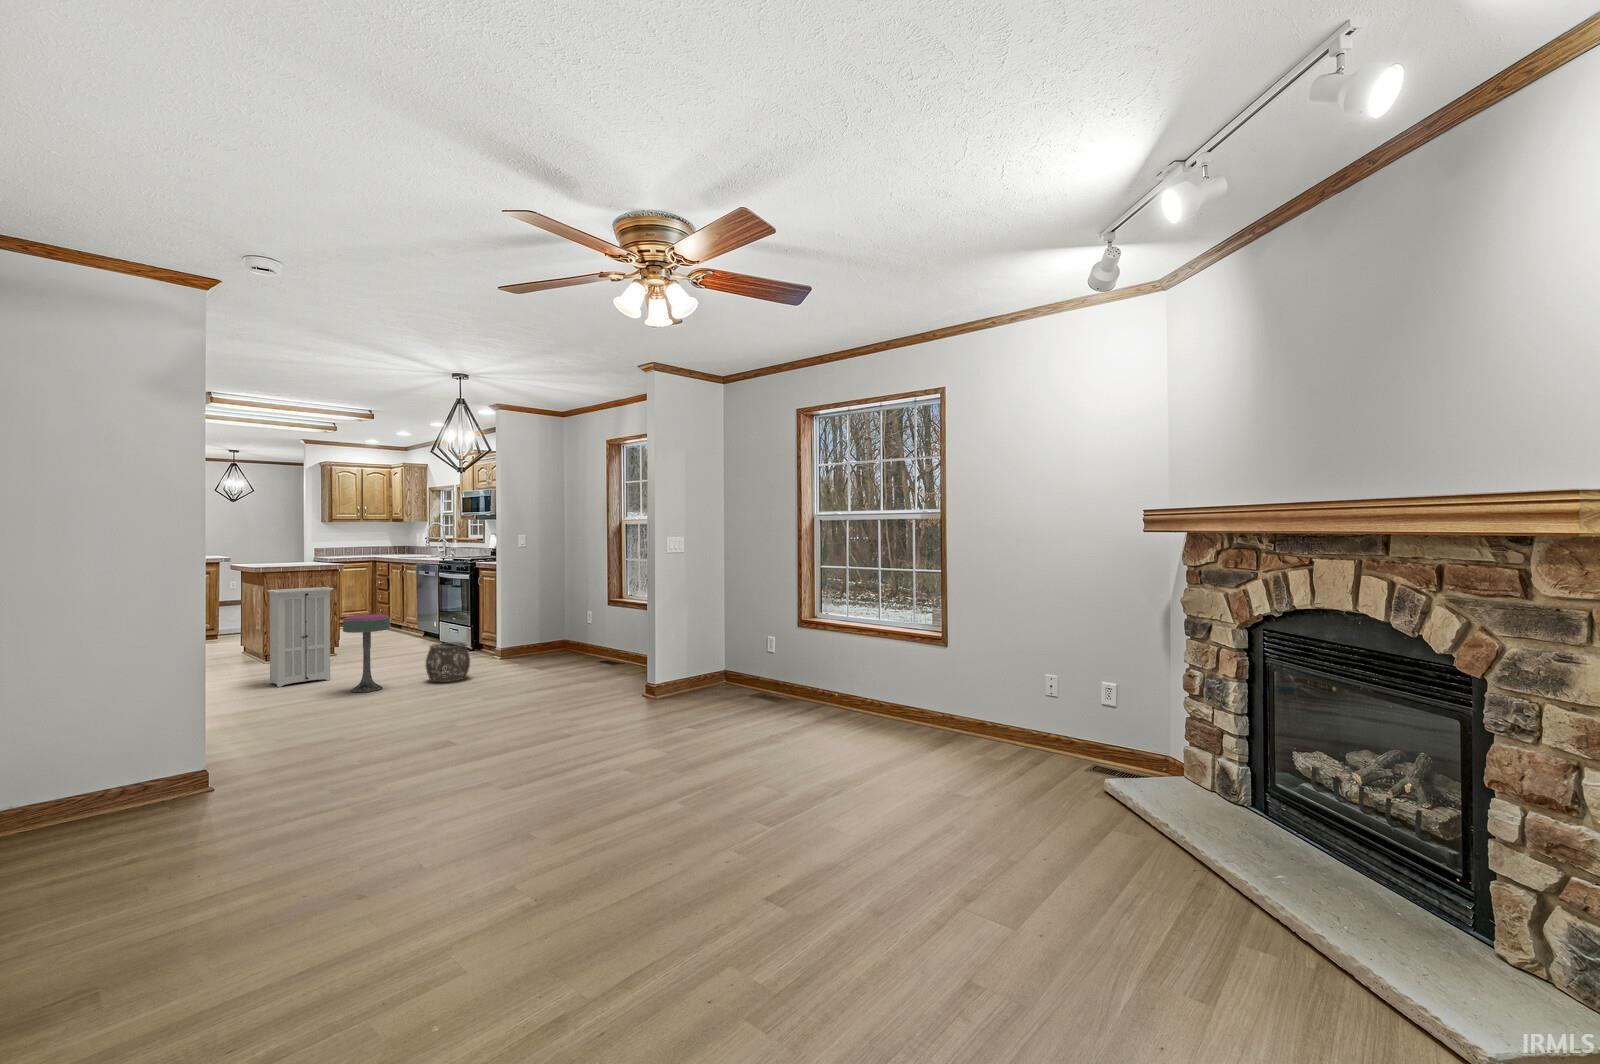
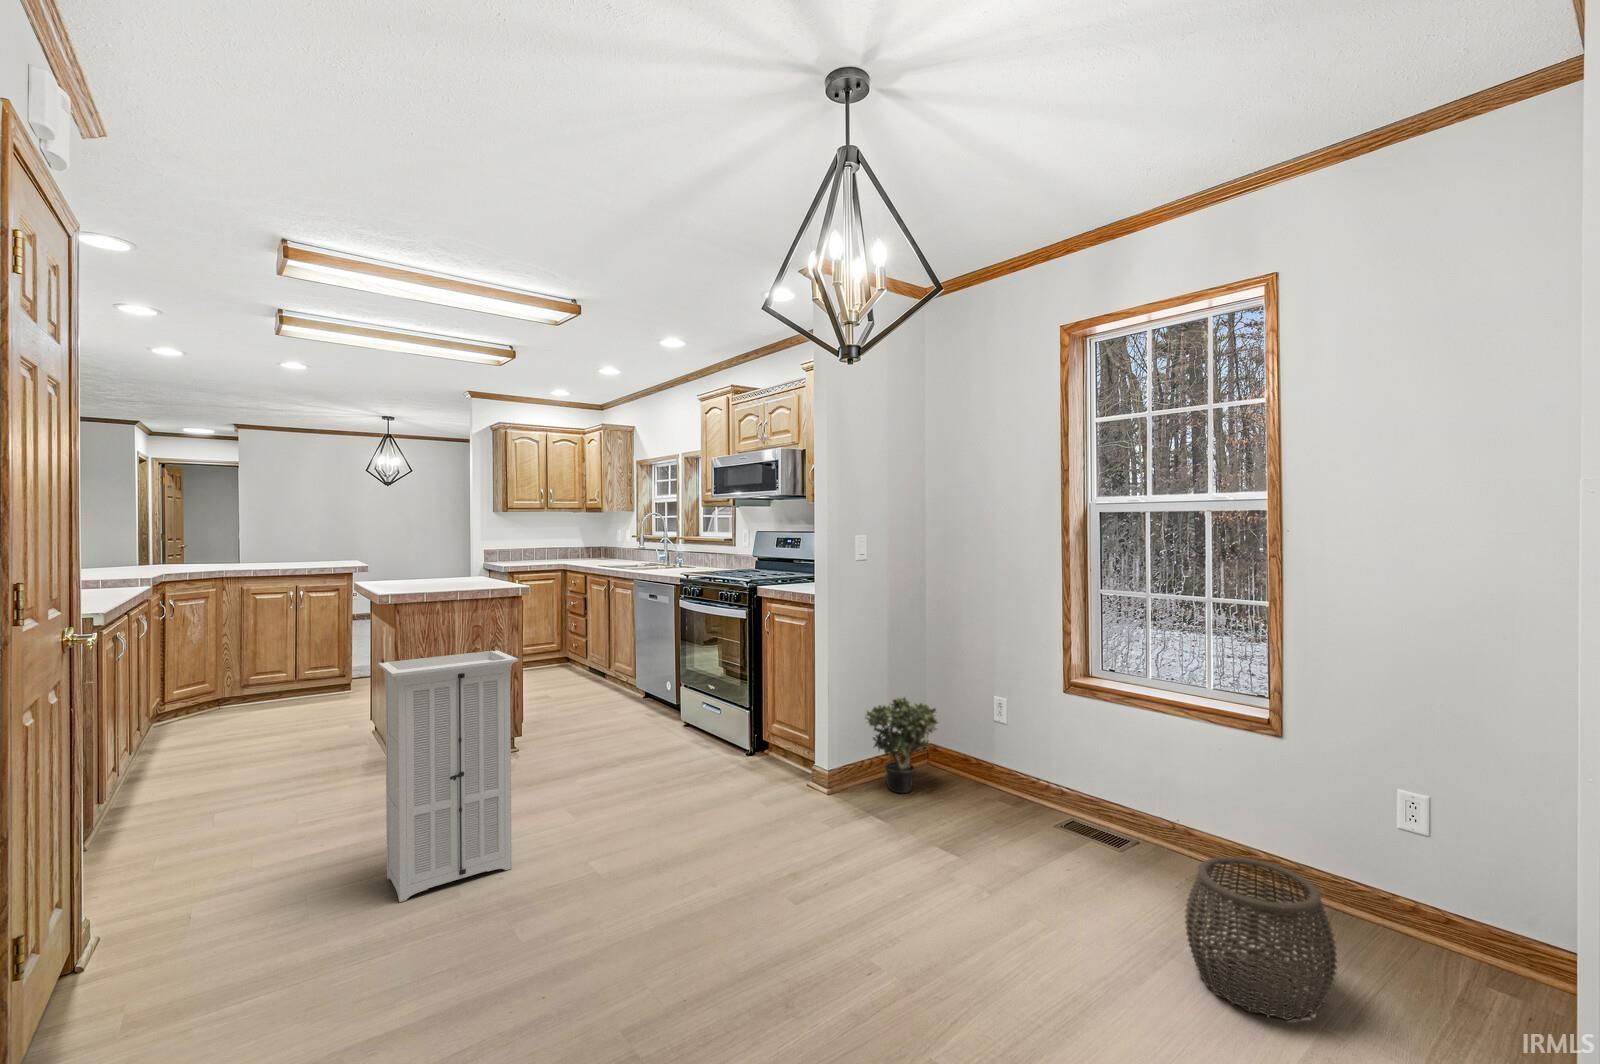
potted plant: none [519,613,558,658] -> present [865,697,938,793]
bar stool: present [343,614,390,692] -> none [544,737,653,962]
woven basket: present [426,642,470,682] -> present [1185,857,1337,1020]

